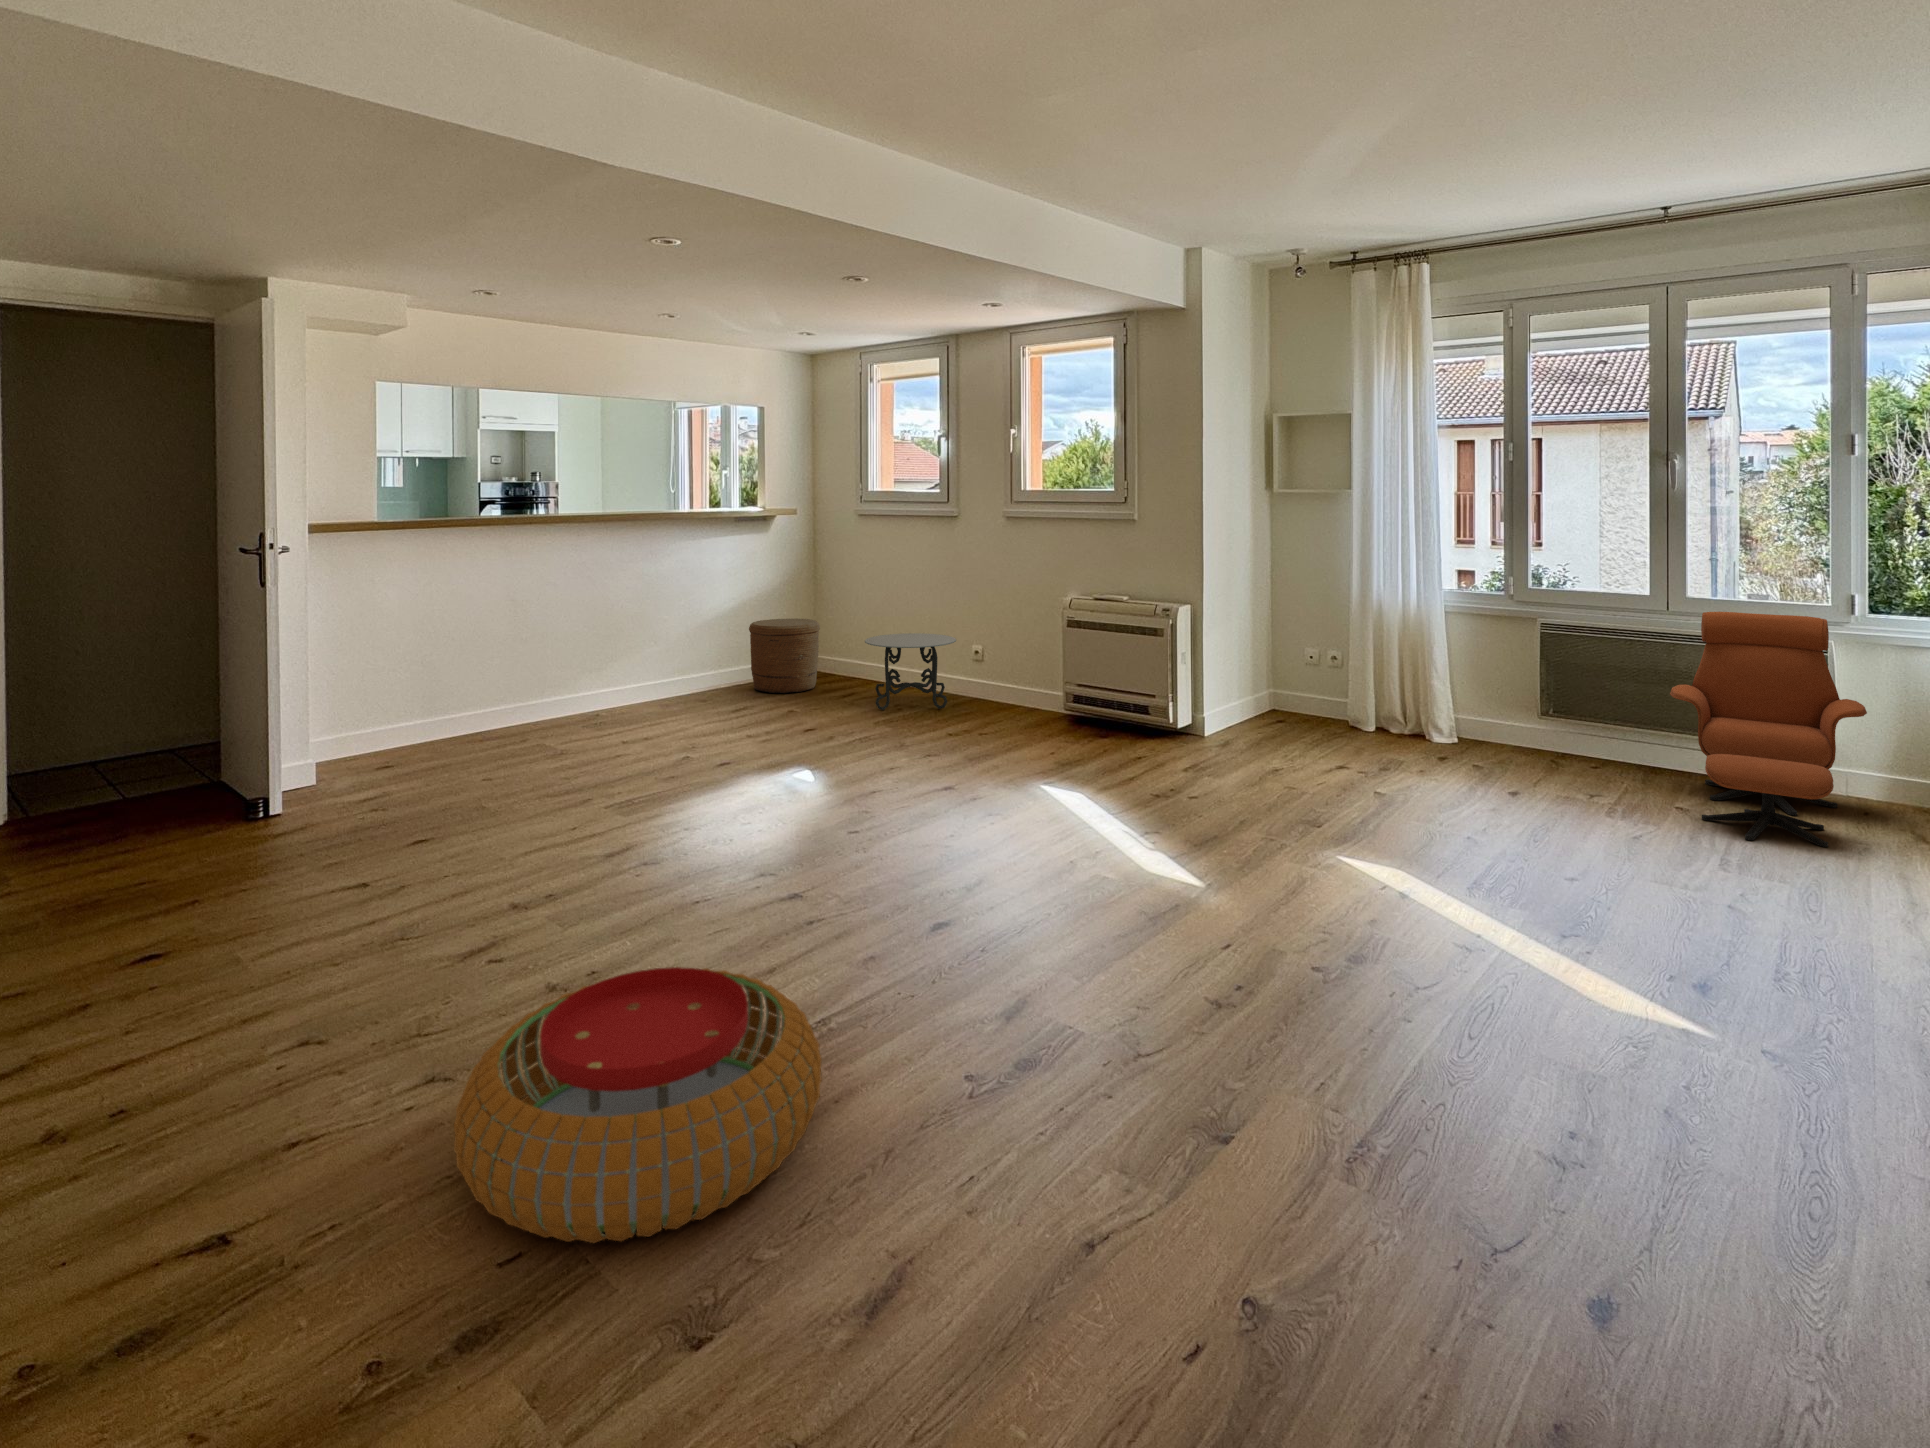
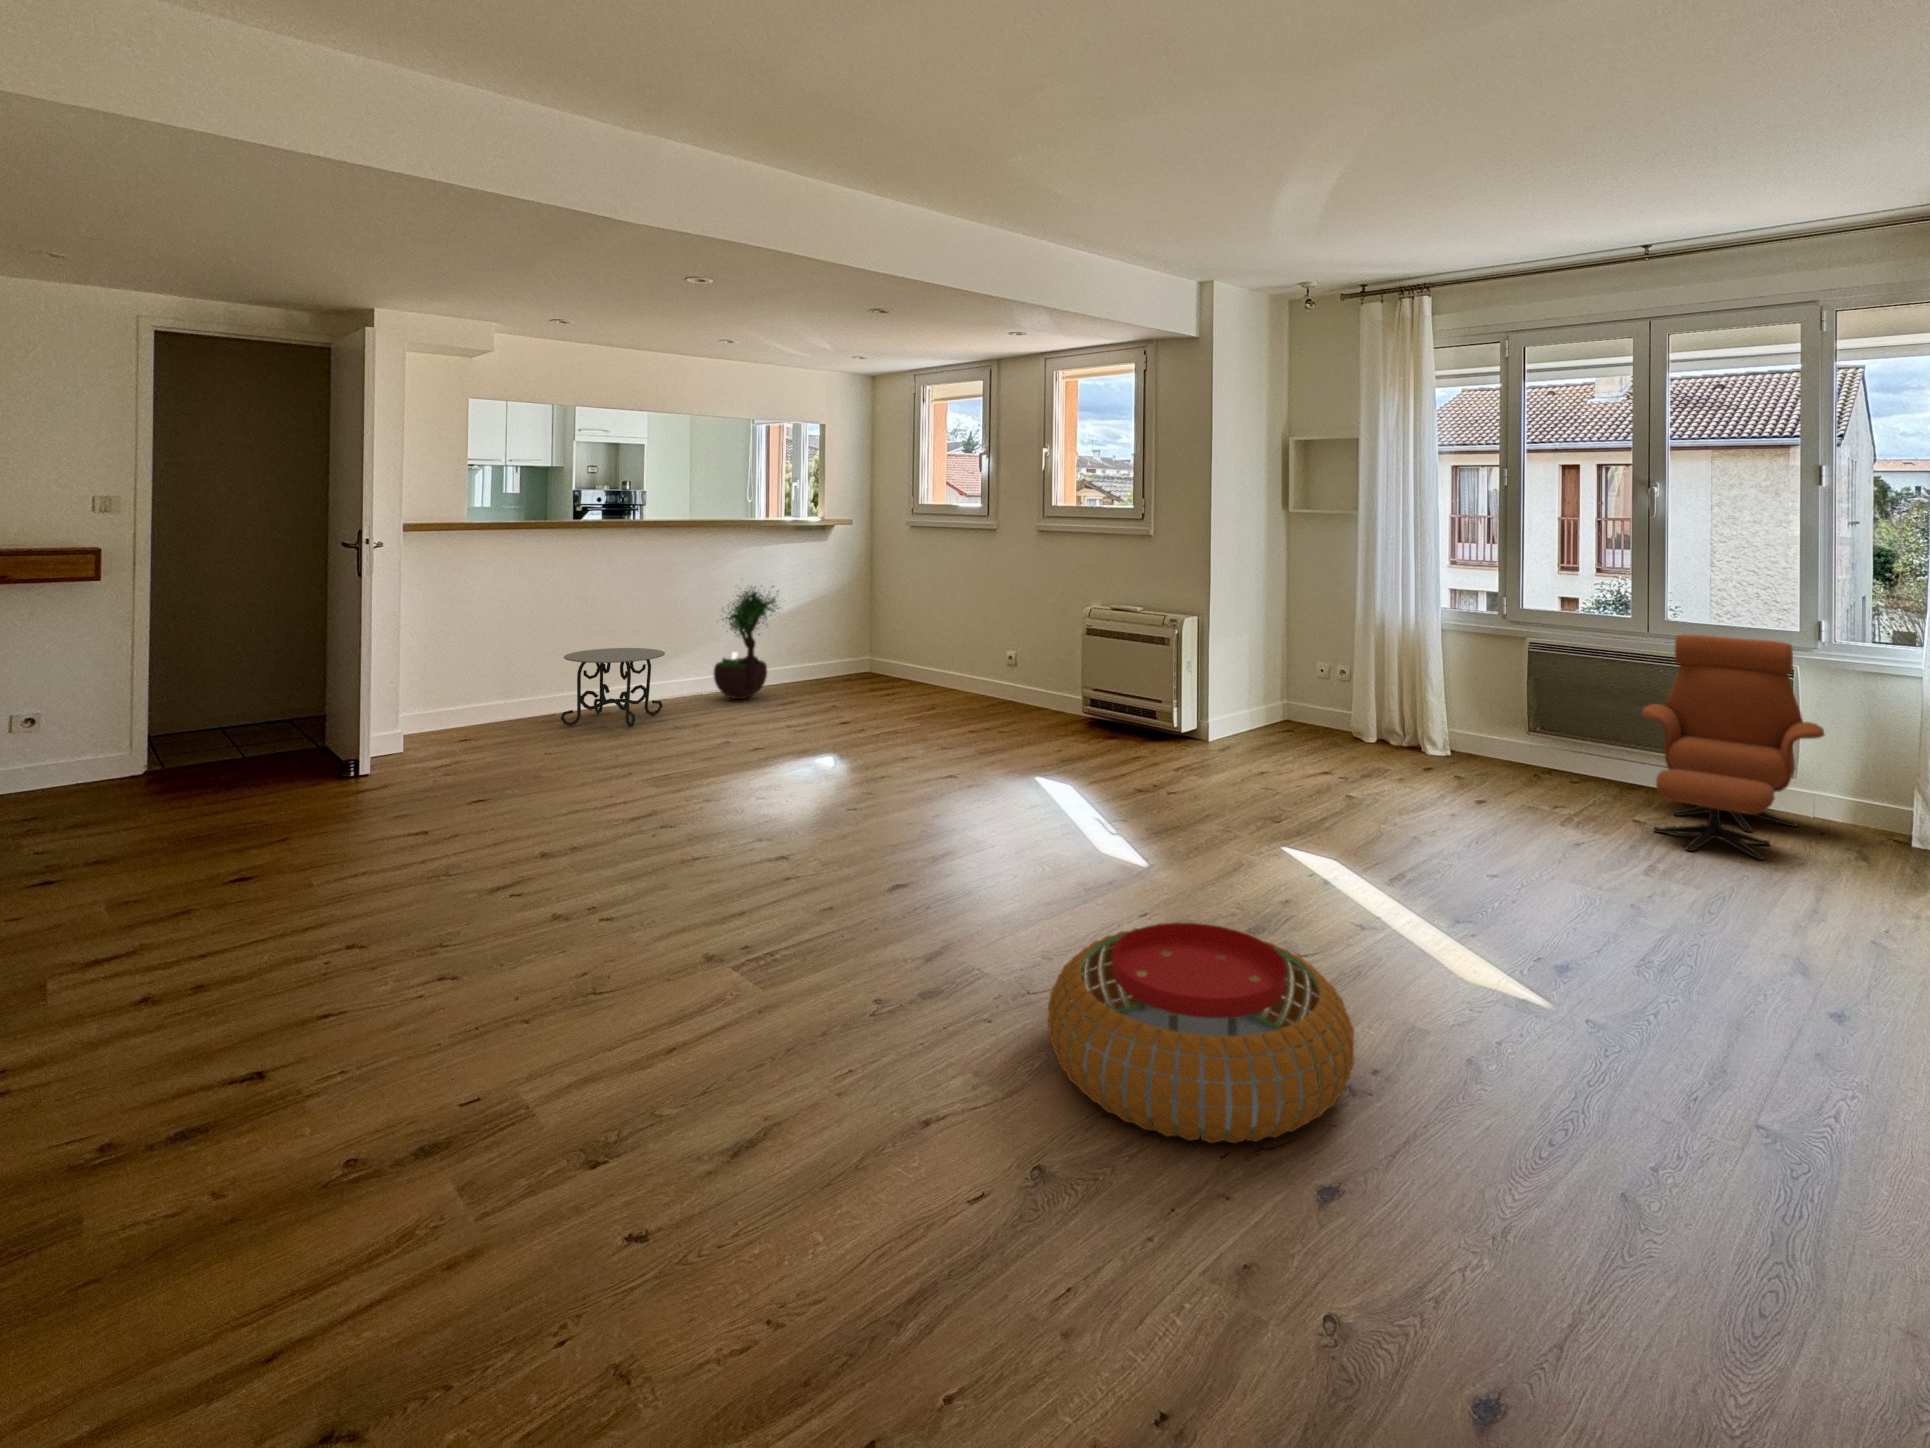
potted tree: none [655,575,731,706] -> present [714,586,781,699]
woven basket: present [749,618,820,693] -> none [805,622,870,692]
side table: present [865,633,956,710] -> present [561,648,665,727]
pouf: present [454,967,822,1243] -> present [1048,923,1354,1144]

